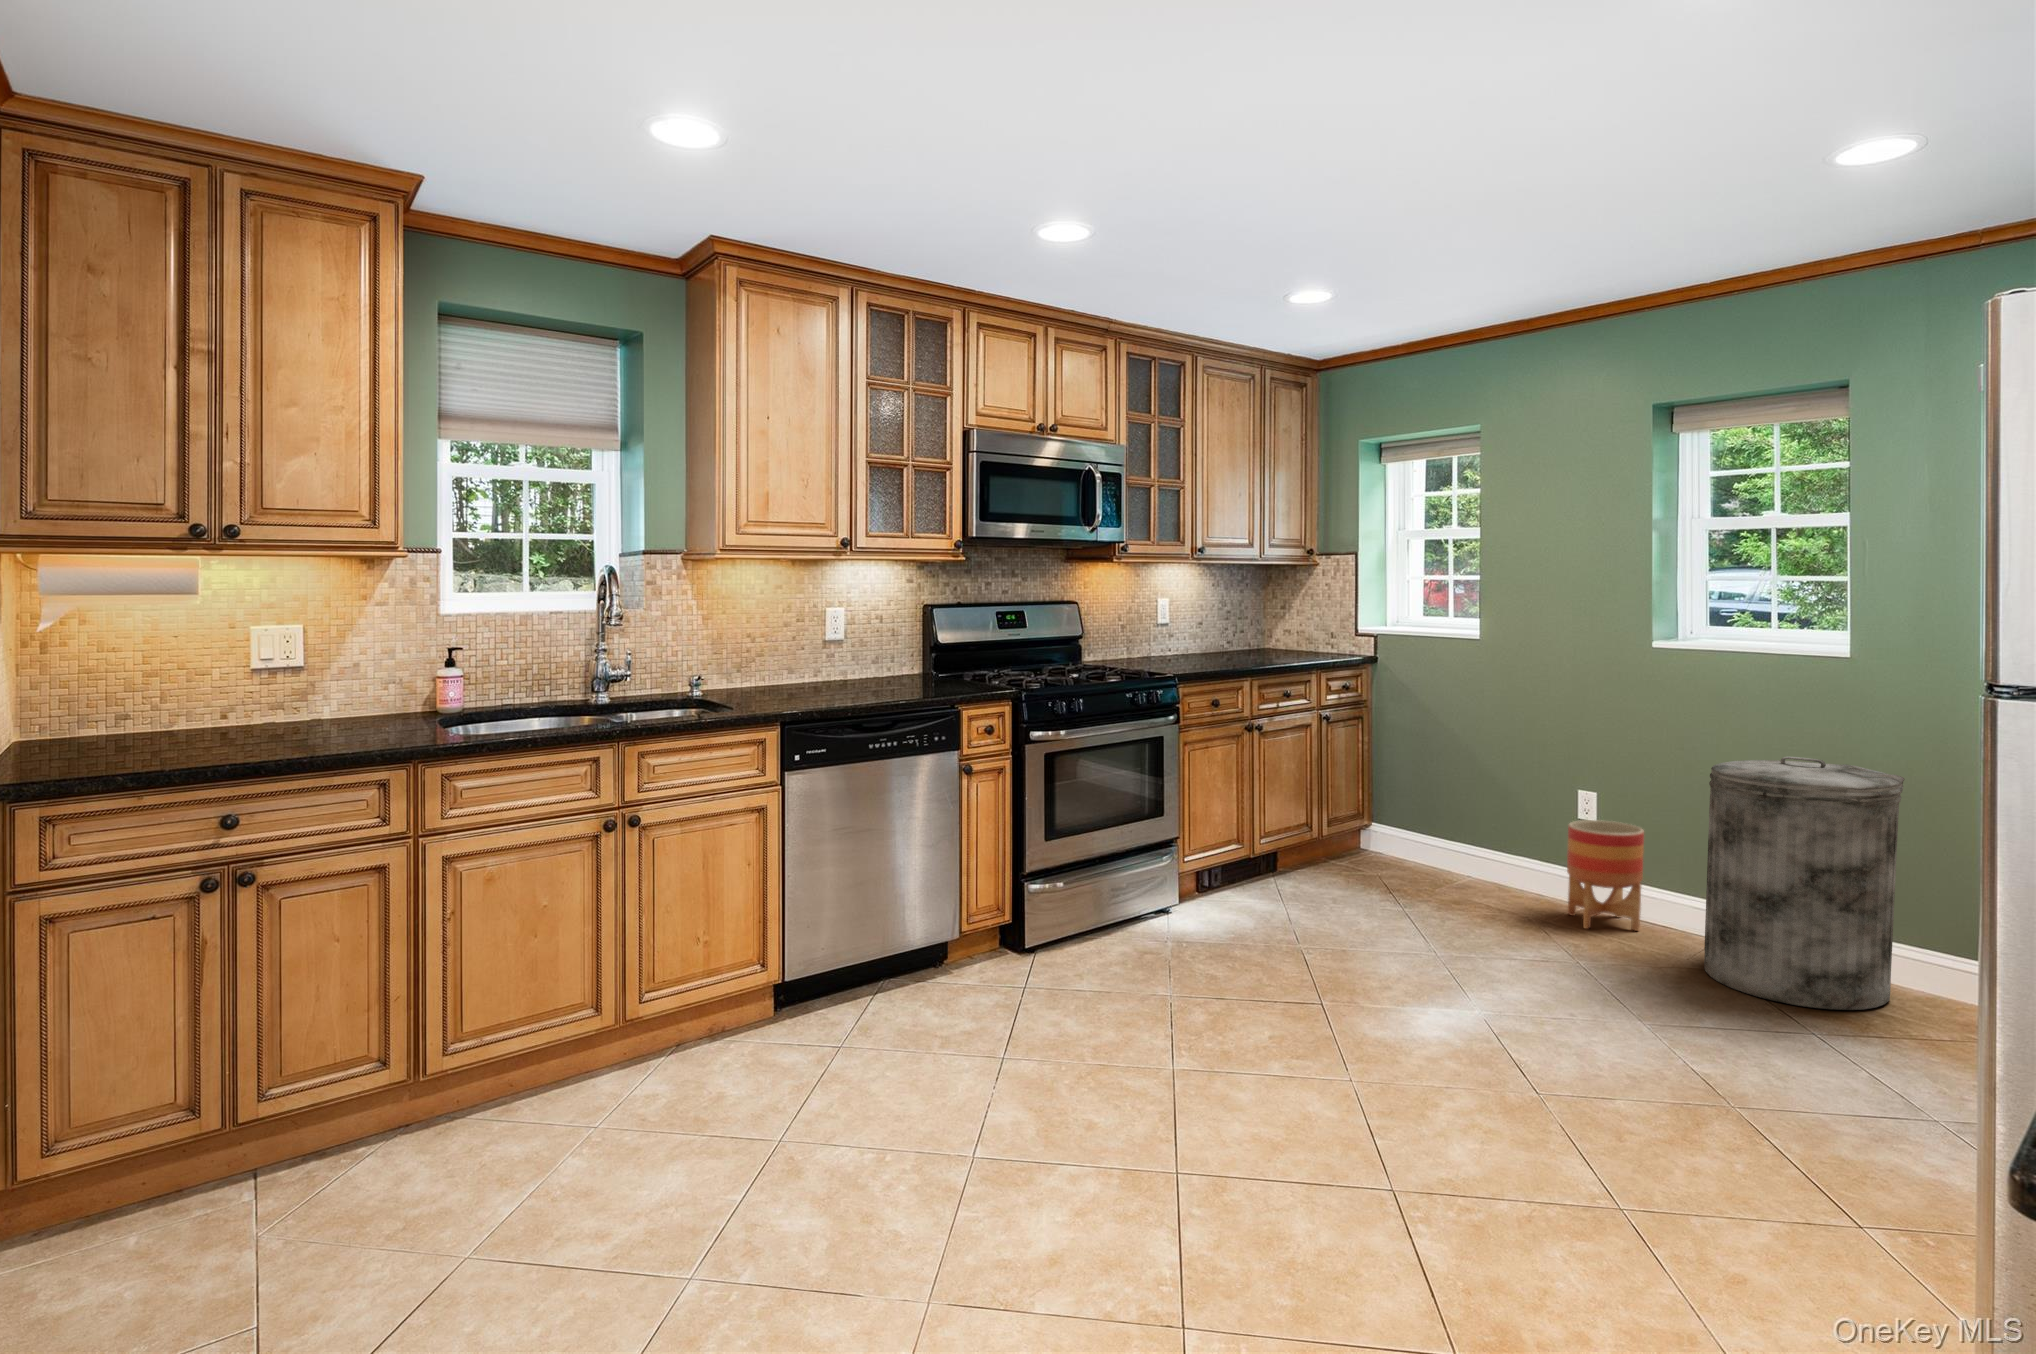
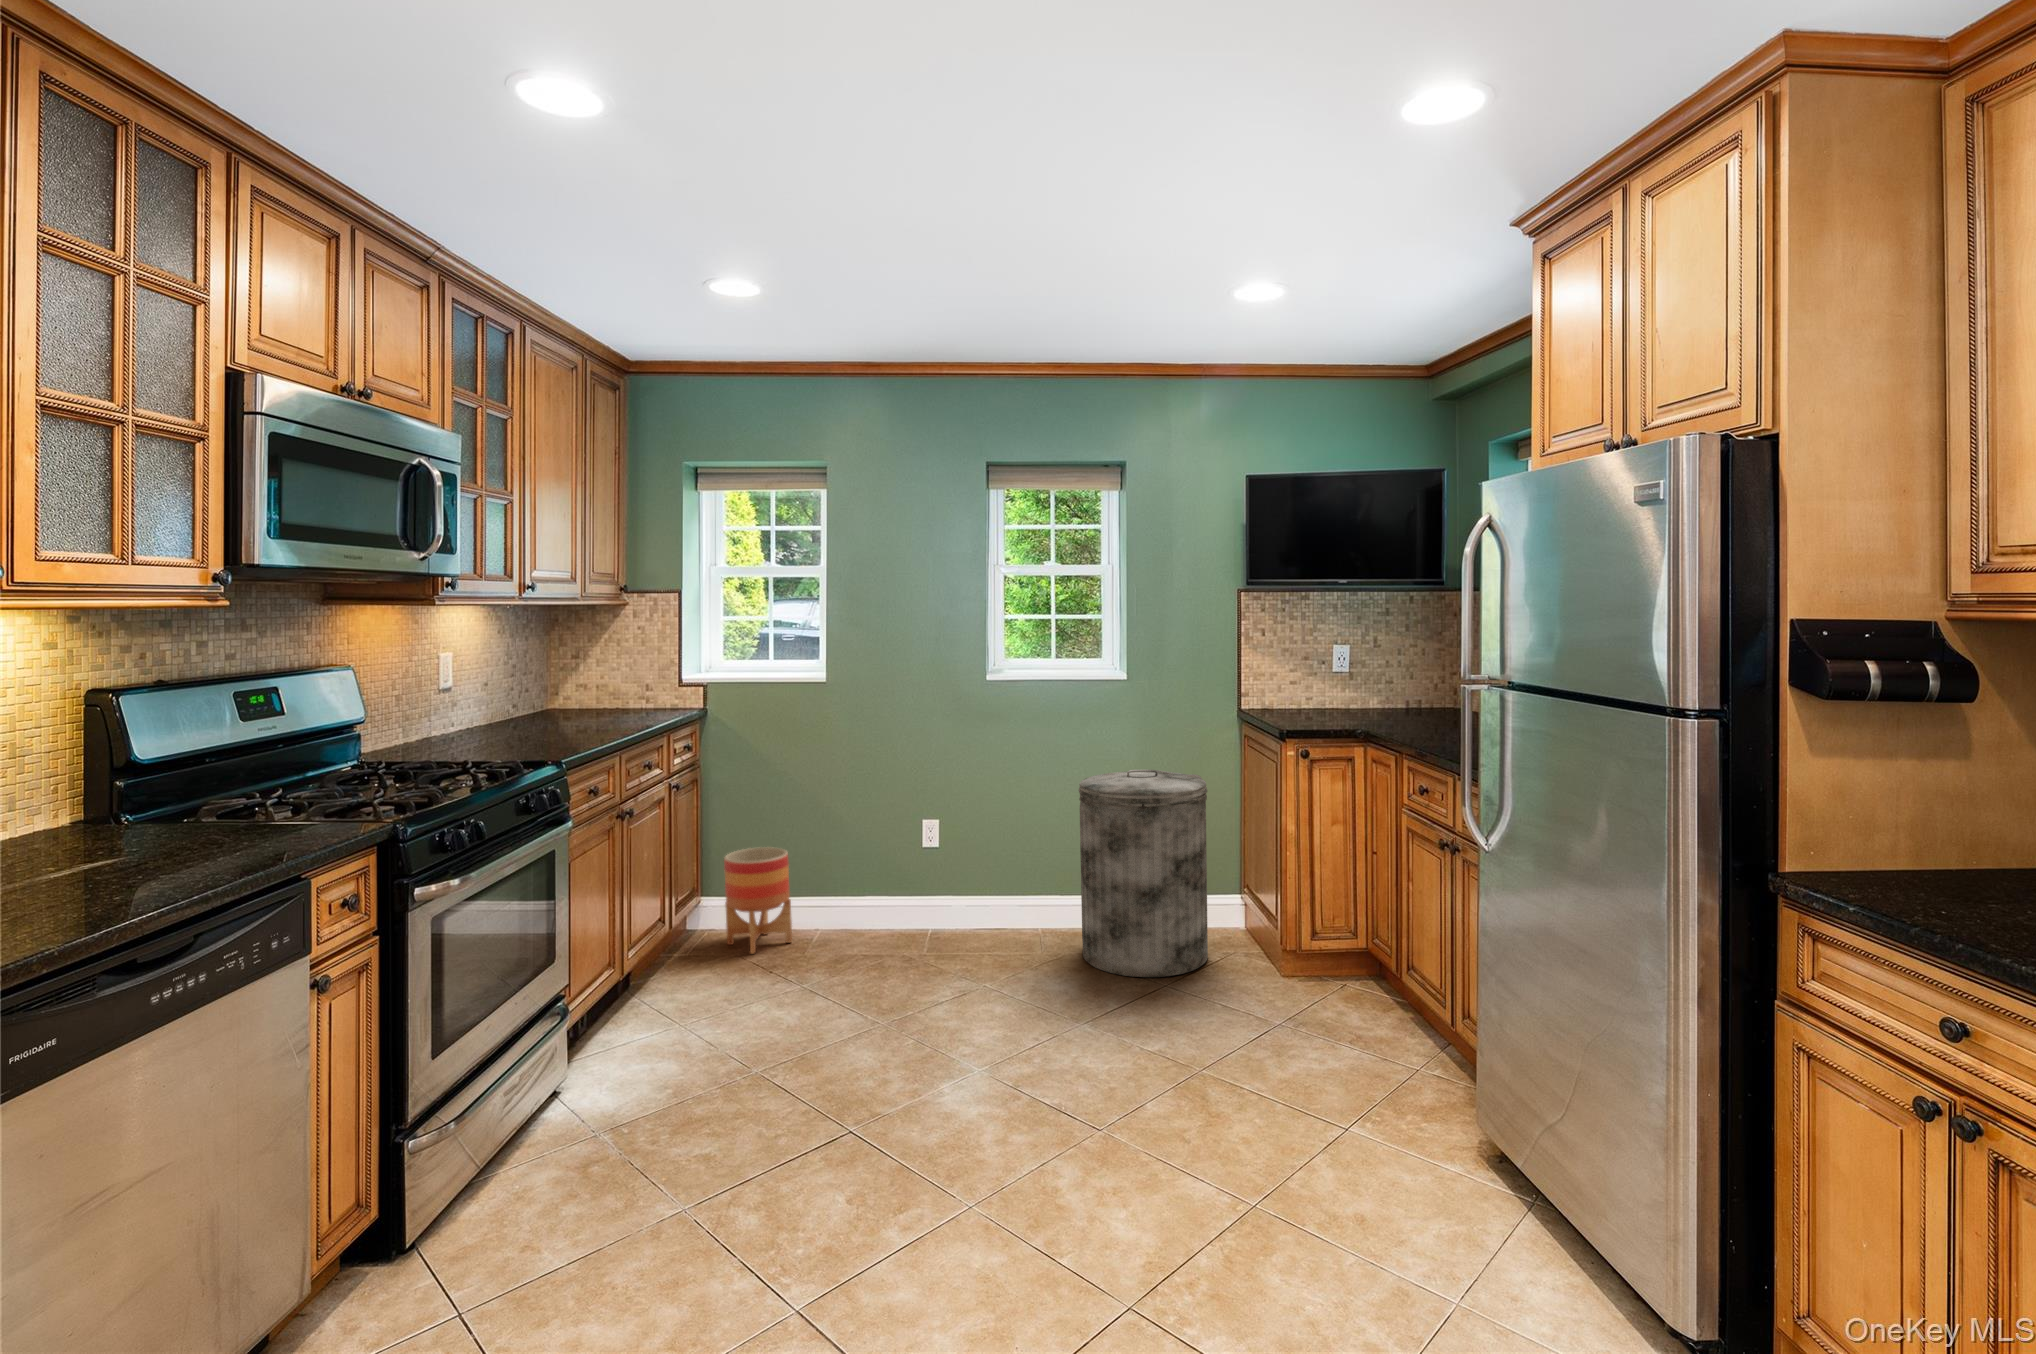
planter: present [1567,820,1644,931] -> present [724,847,792,954]

